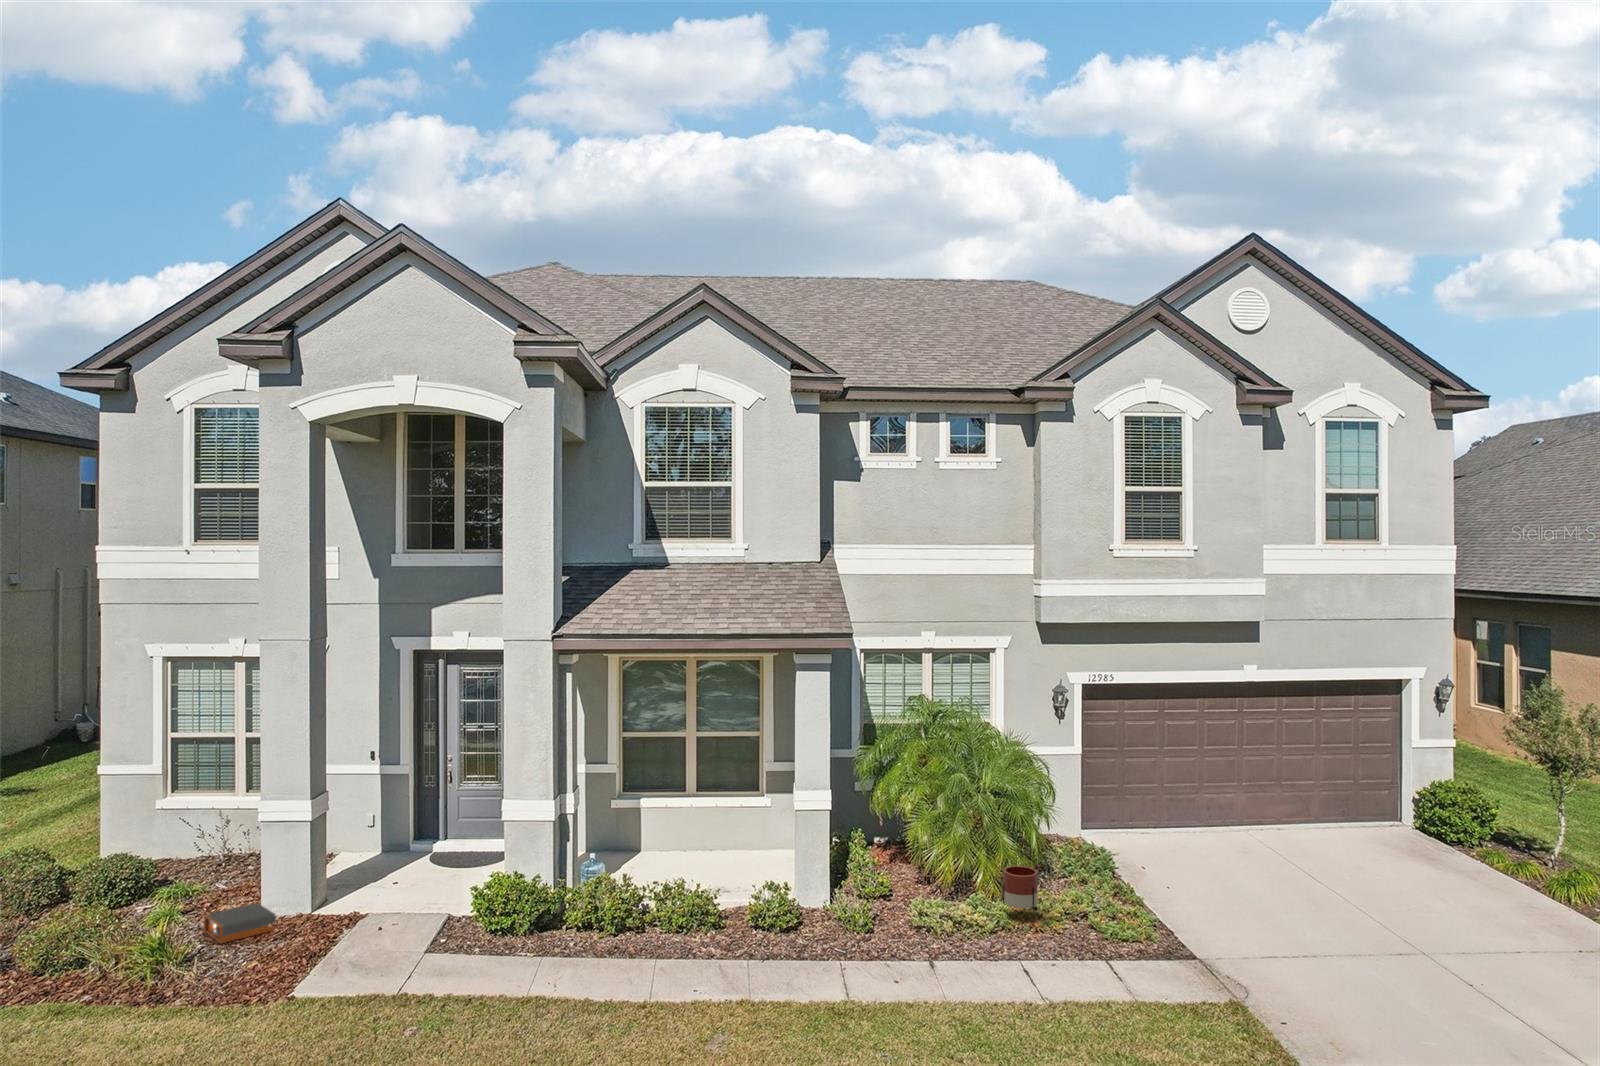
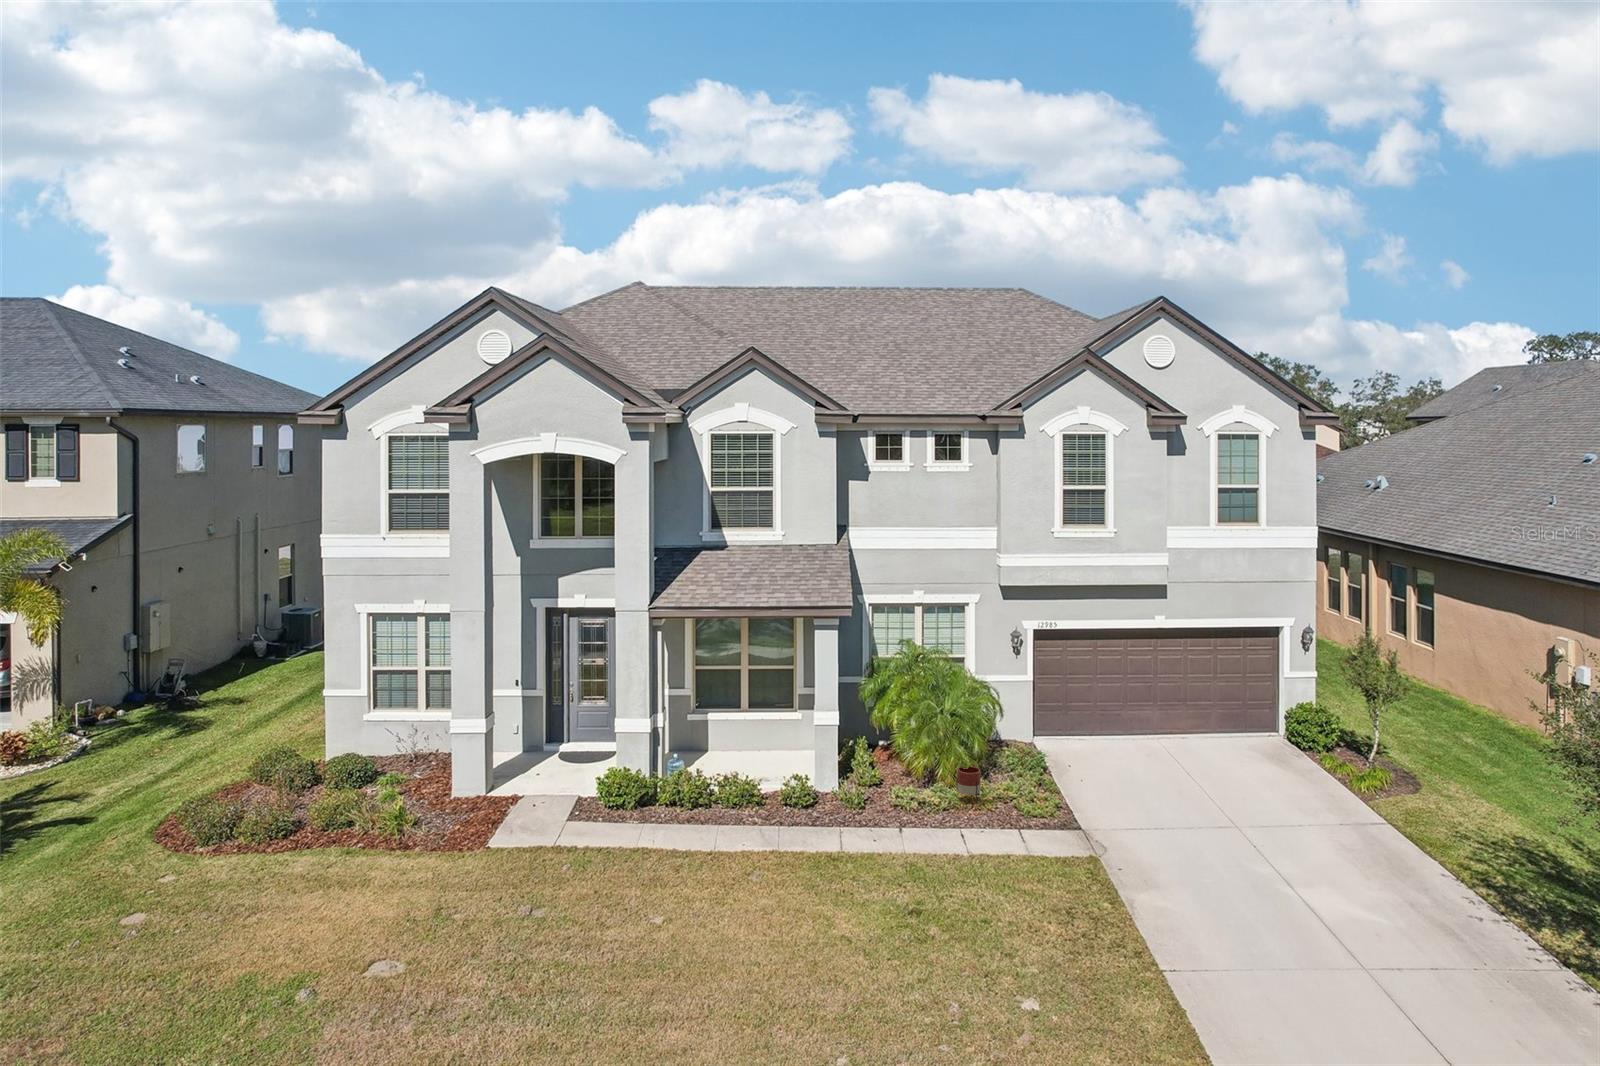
storage box: present [204,903,276,943] -> none [421,785,467,811]

